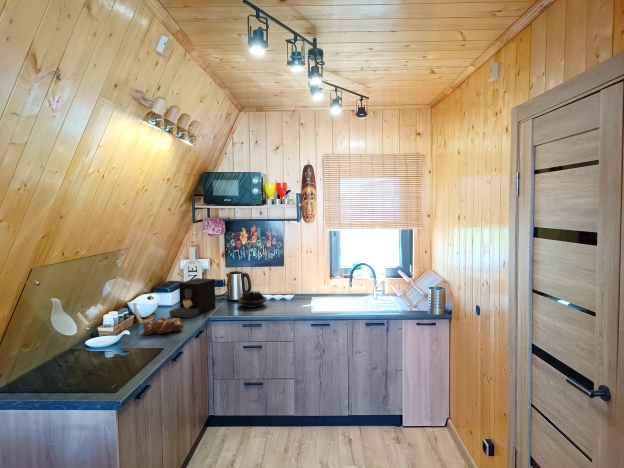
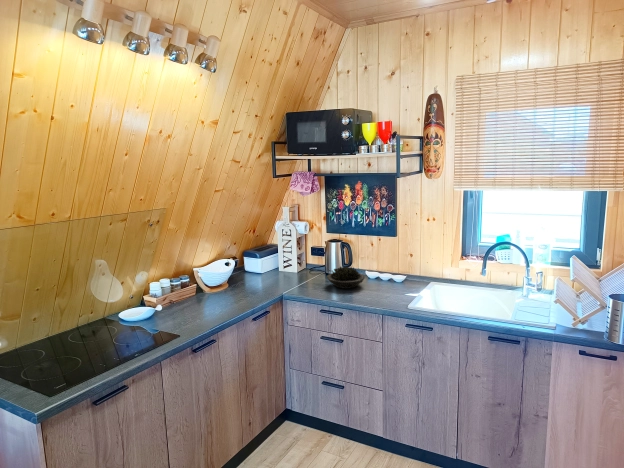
coffee maker: present [169,278,216,318] -> none [244,245,302,293]
bread loaf: present [143,317,184,335] -> none [197,291,242,310]

